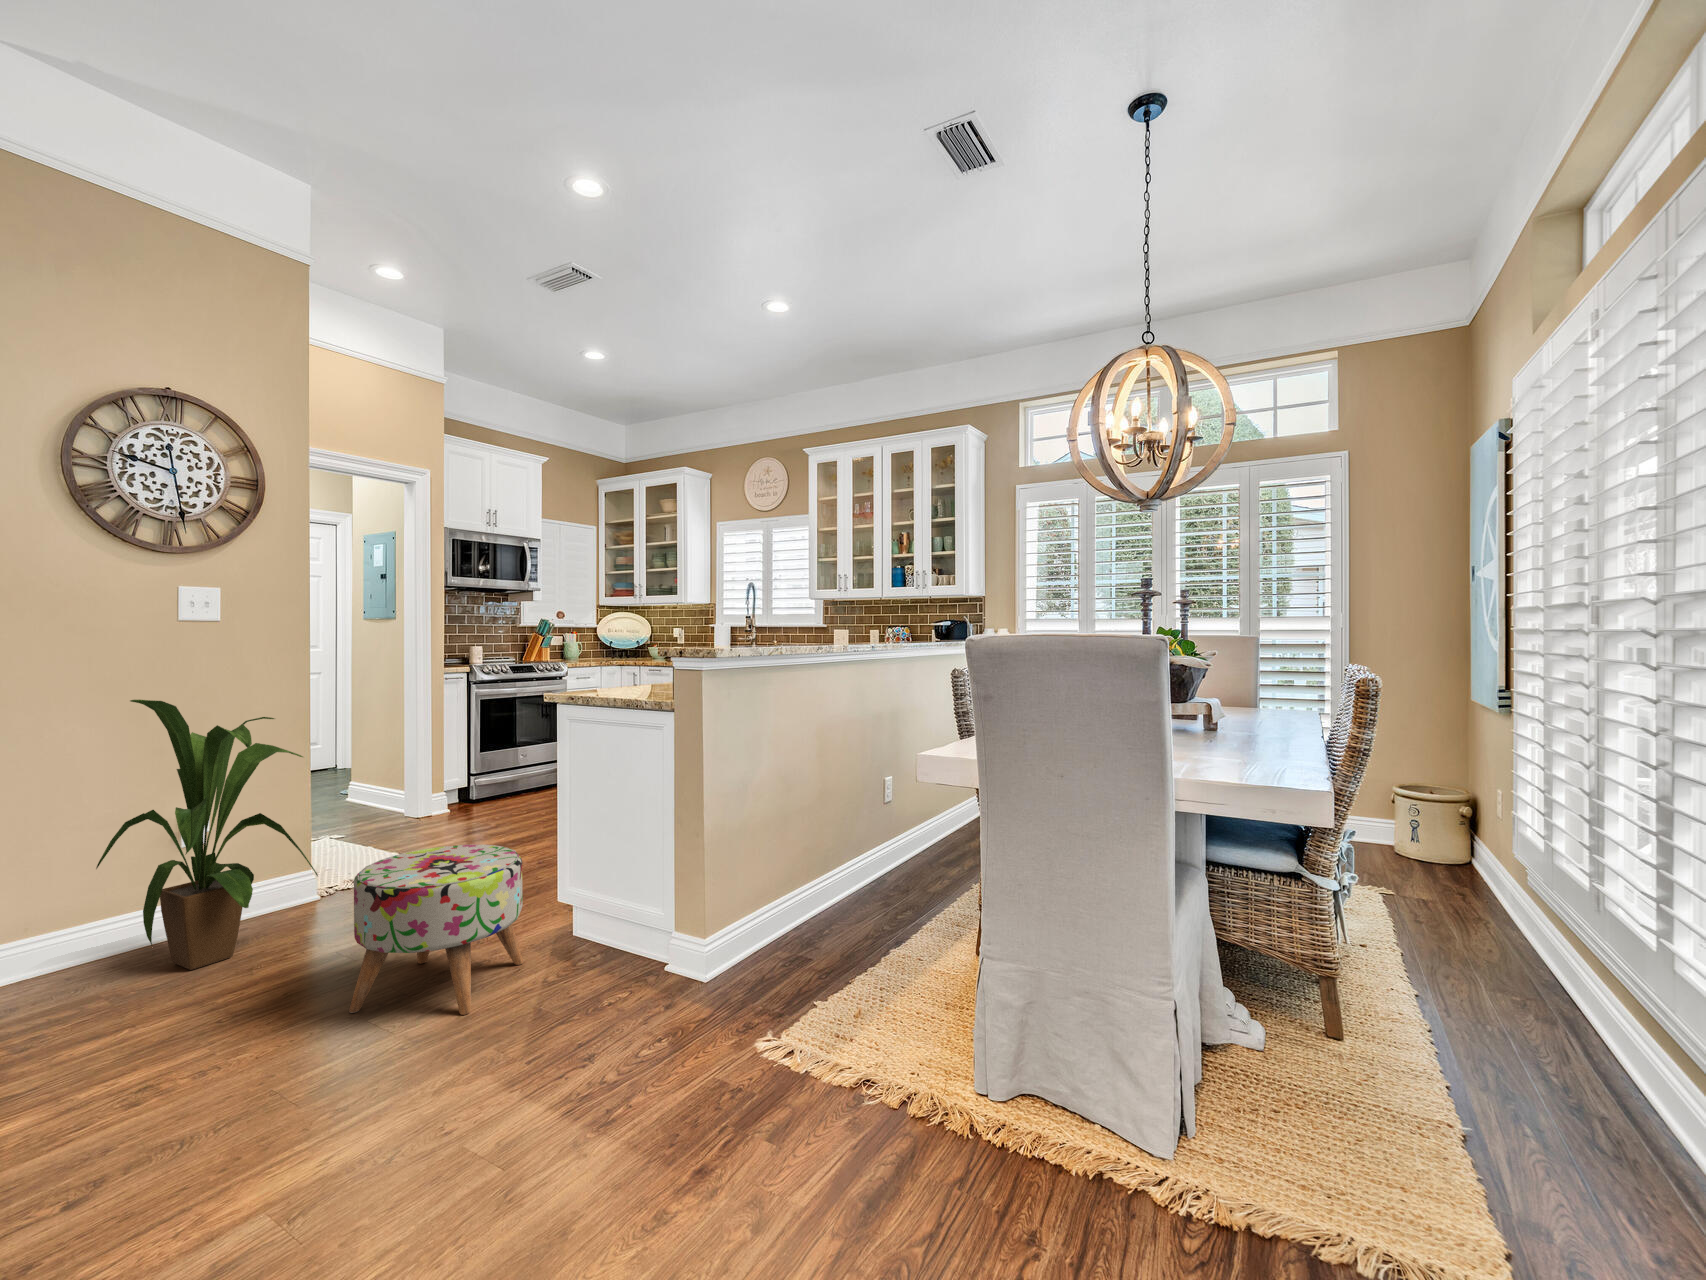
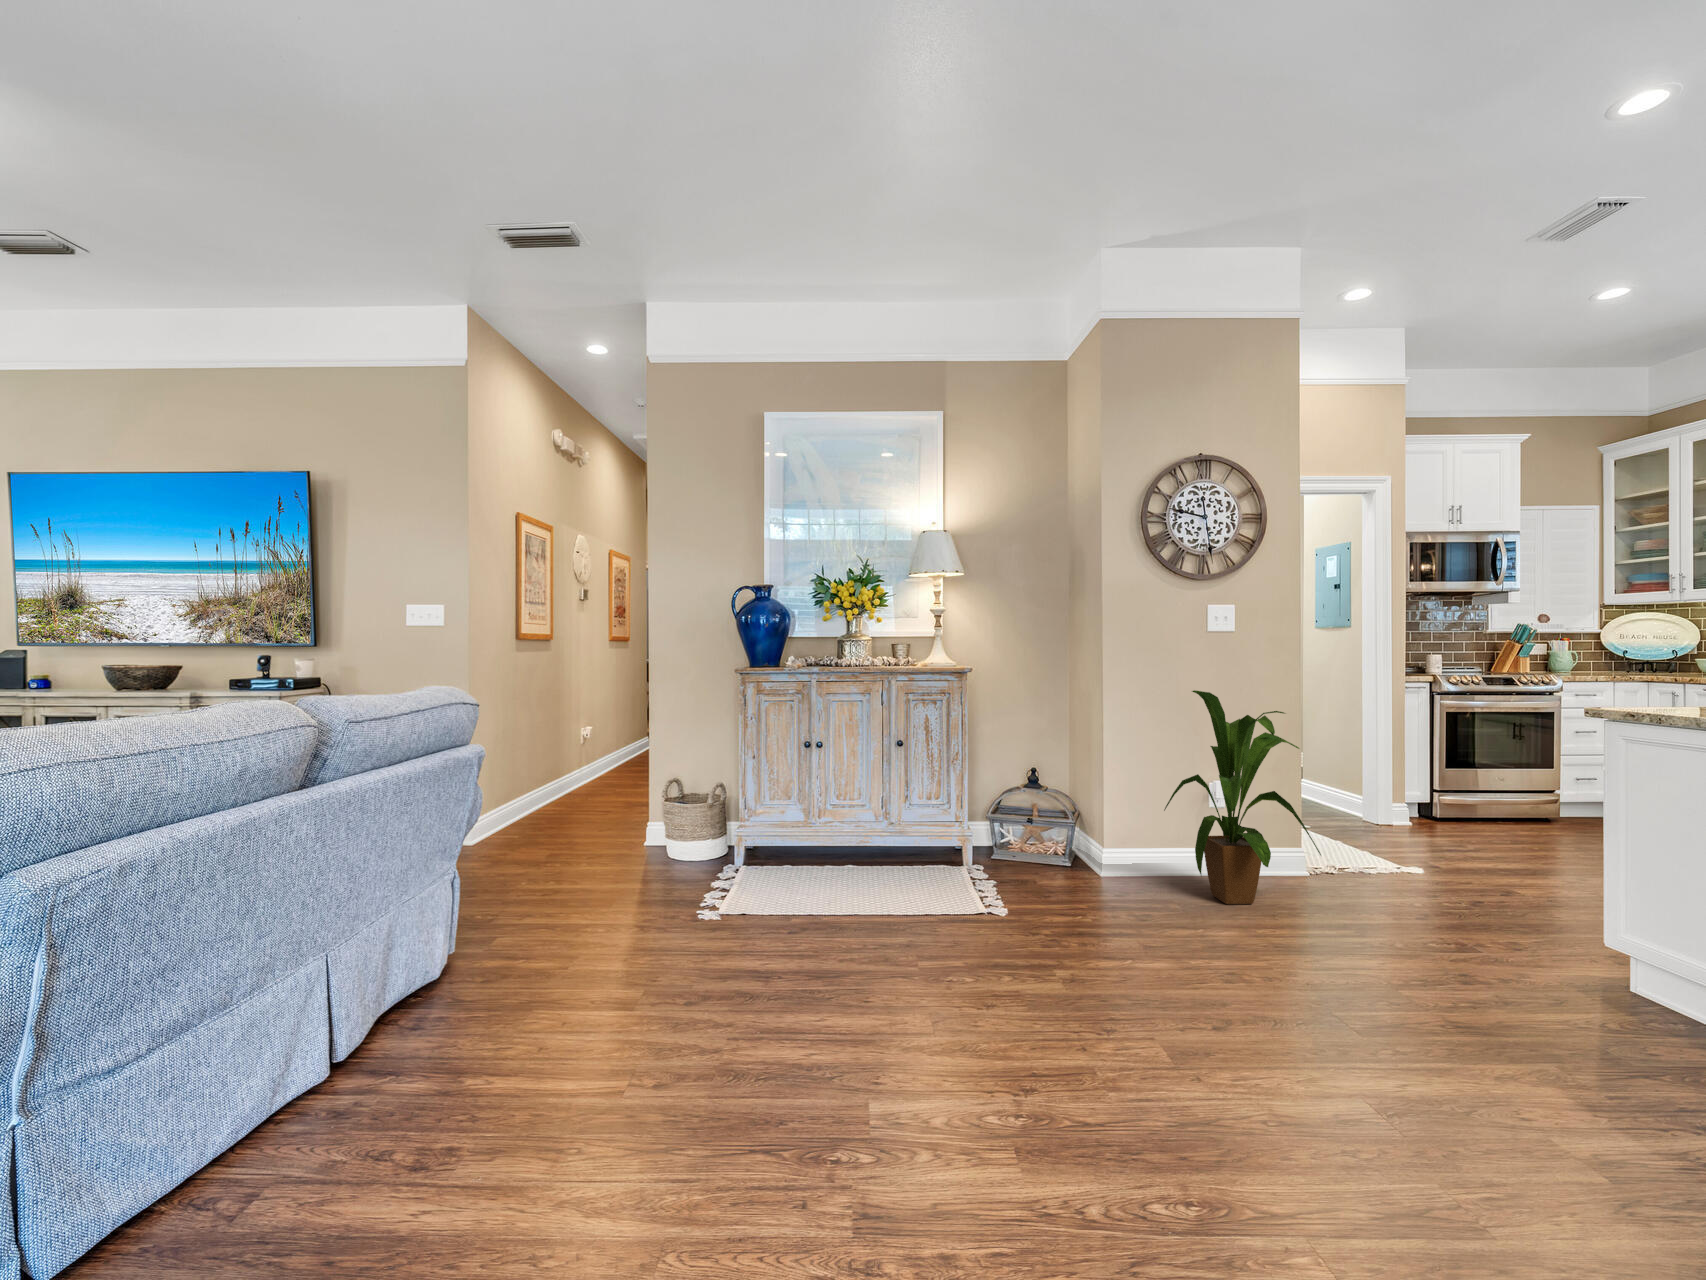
ottoman: present [349,844,524,1015] -> none [1371,854,1566,1037]

